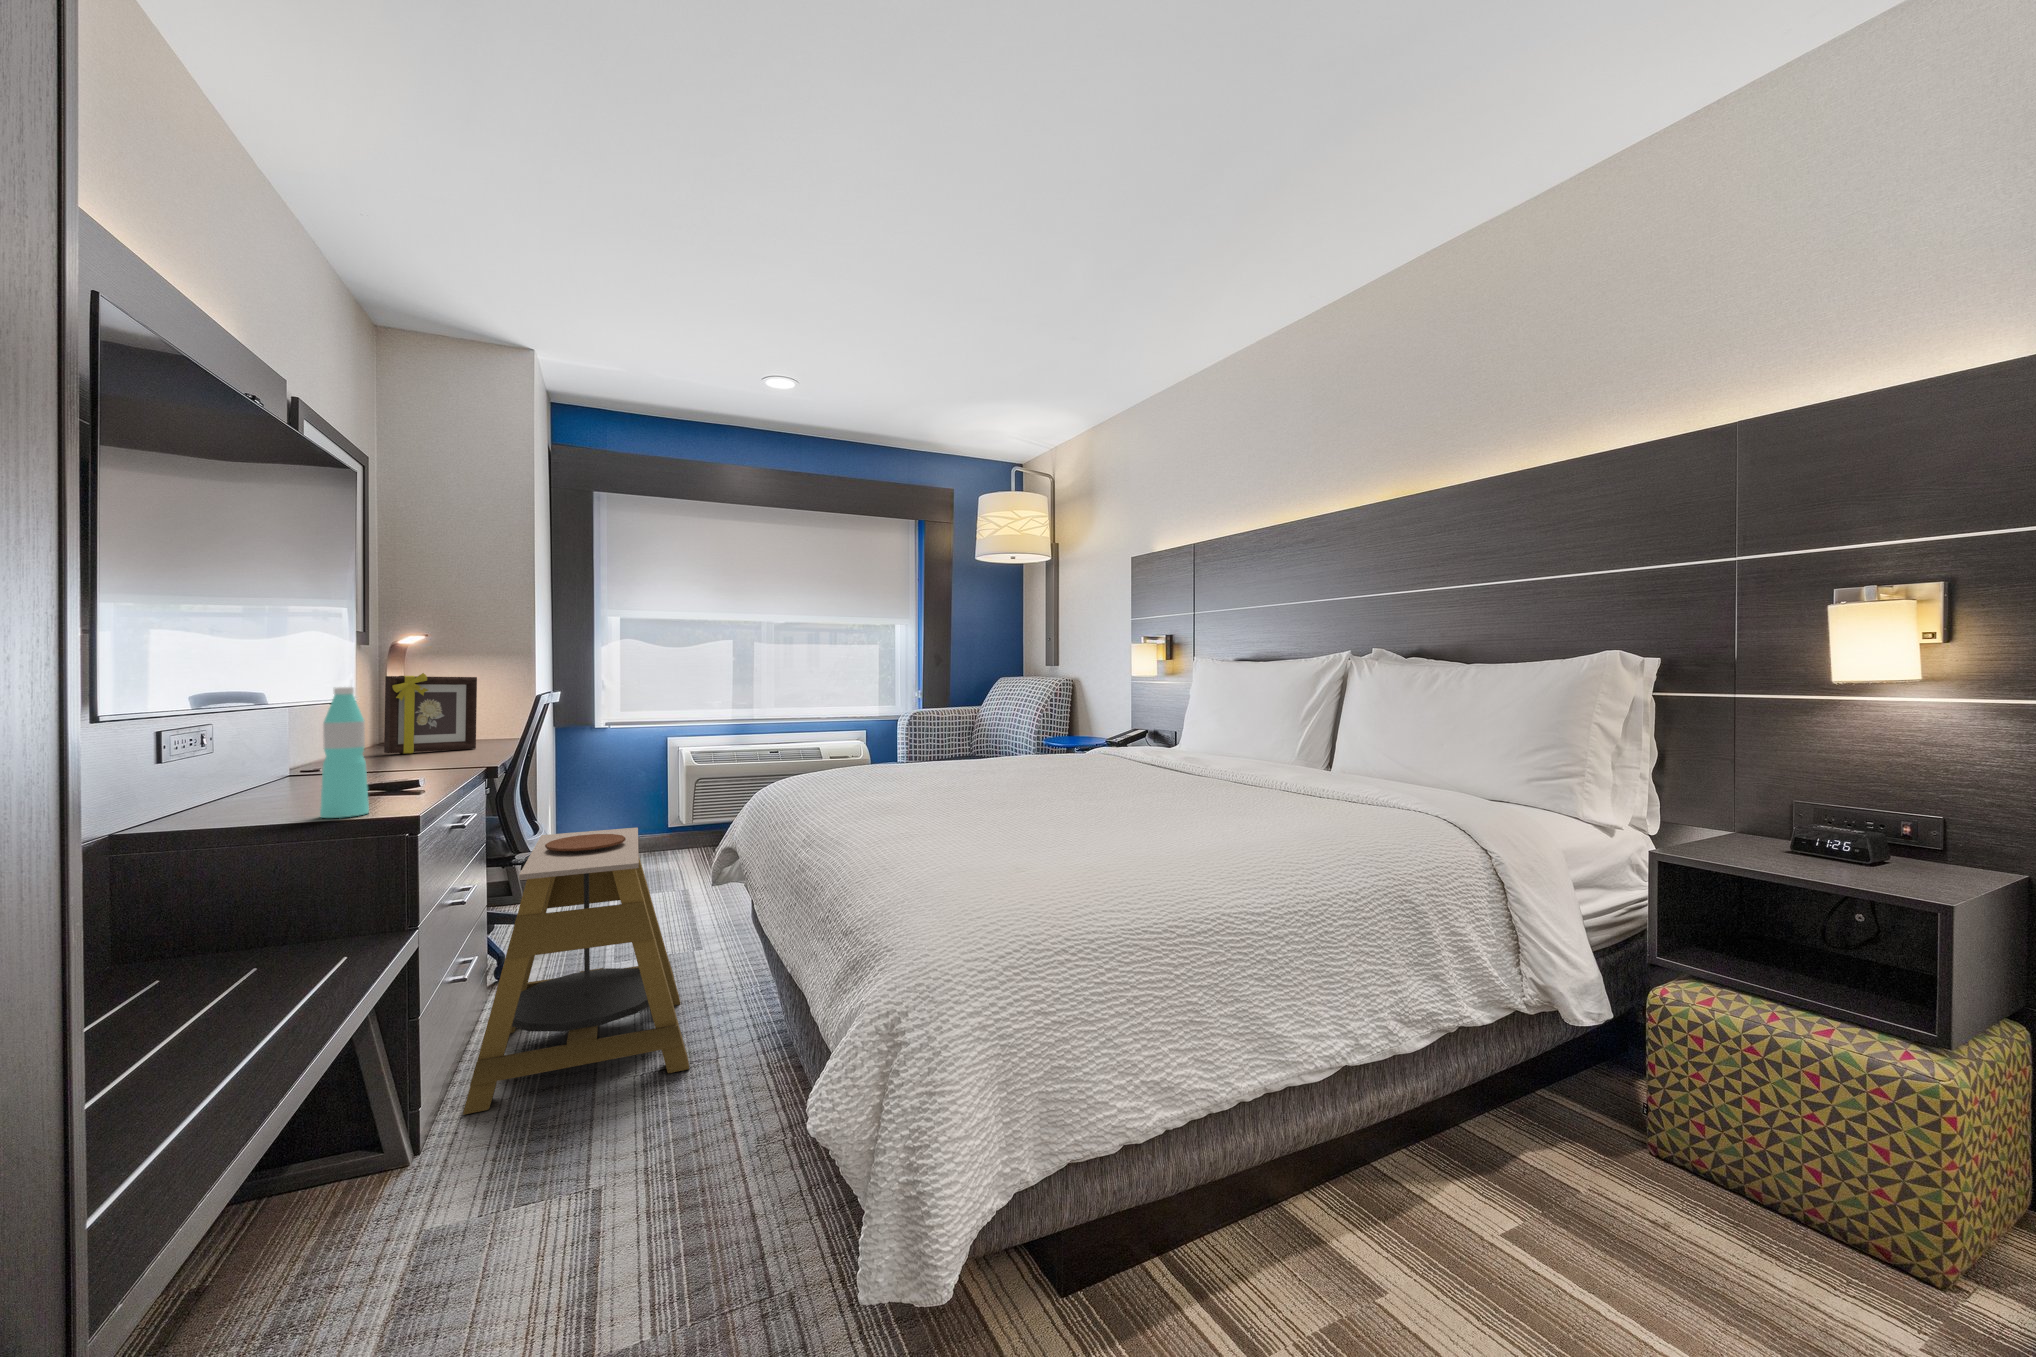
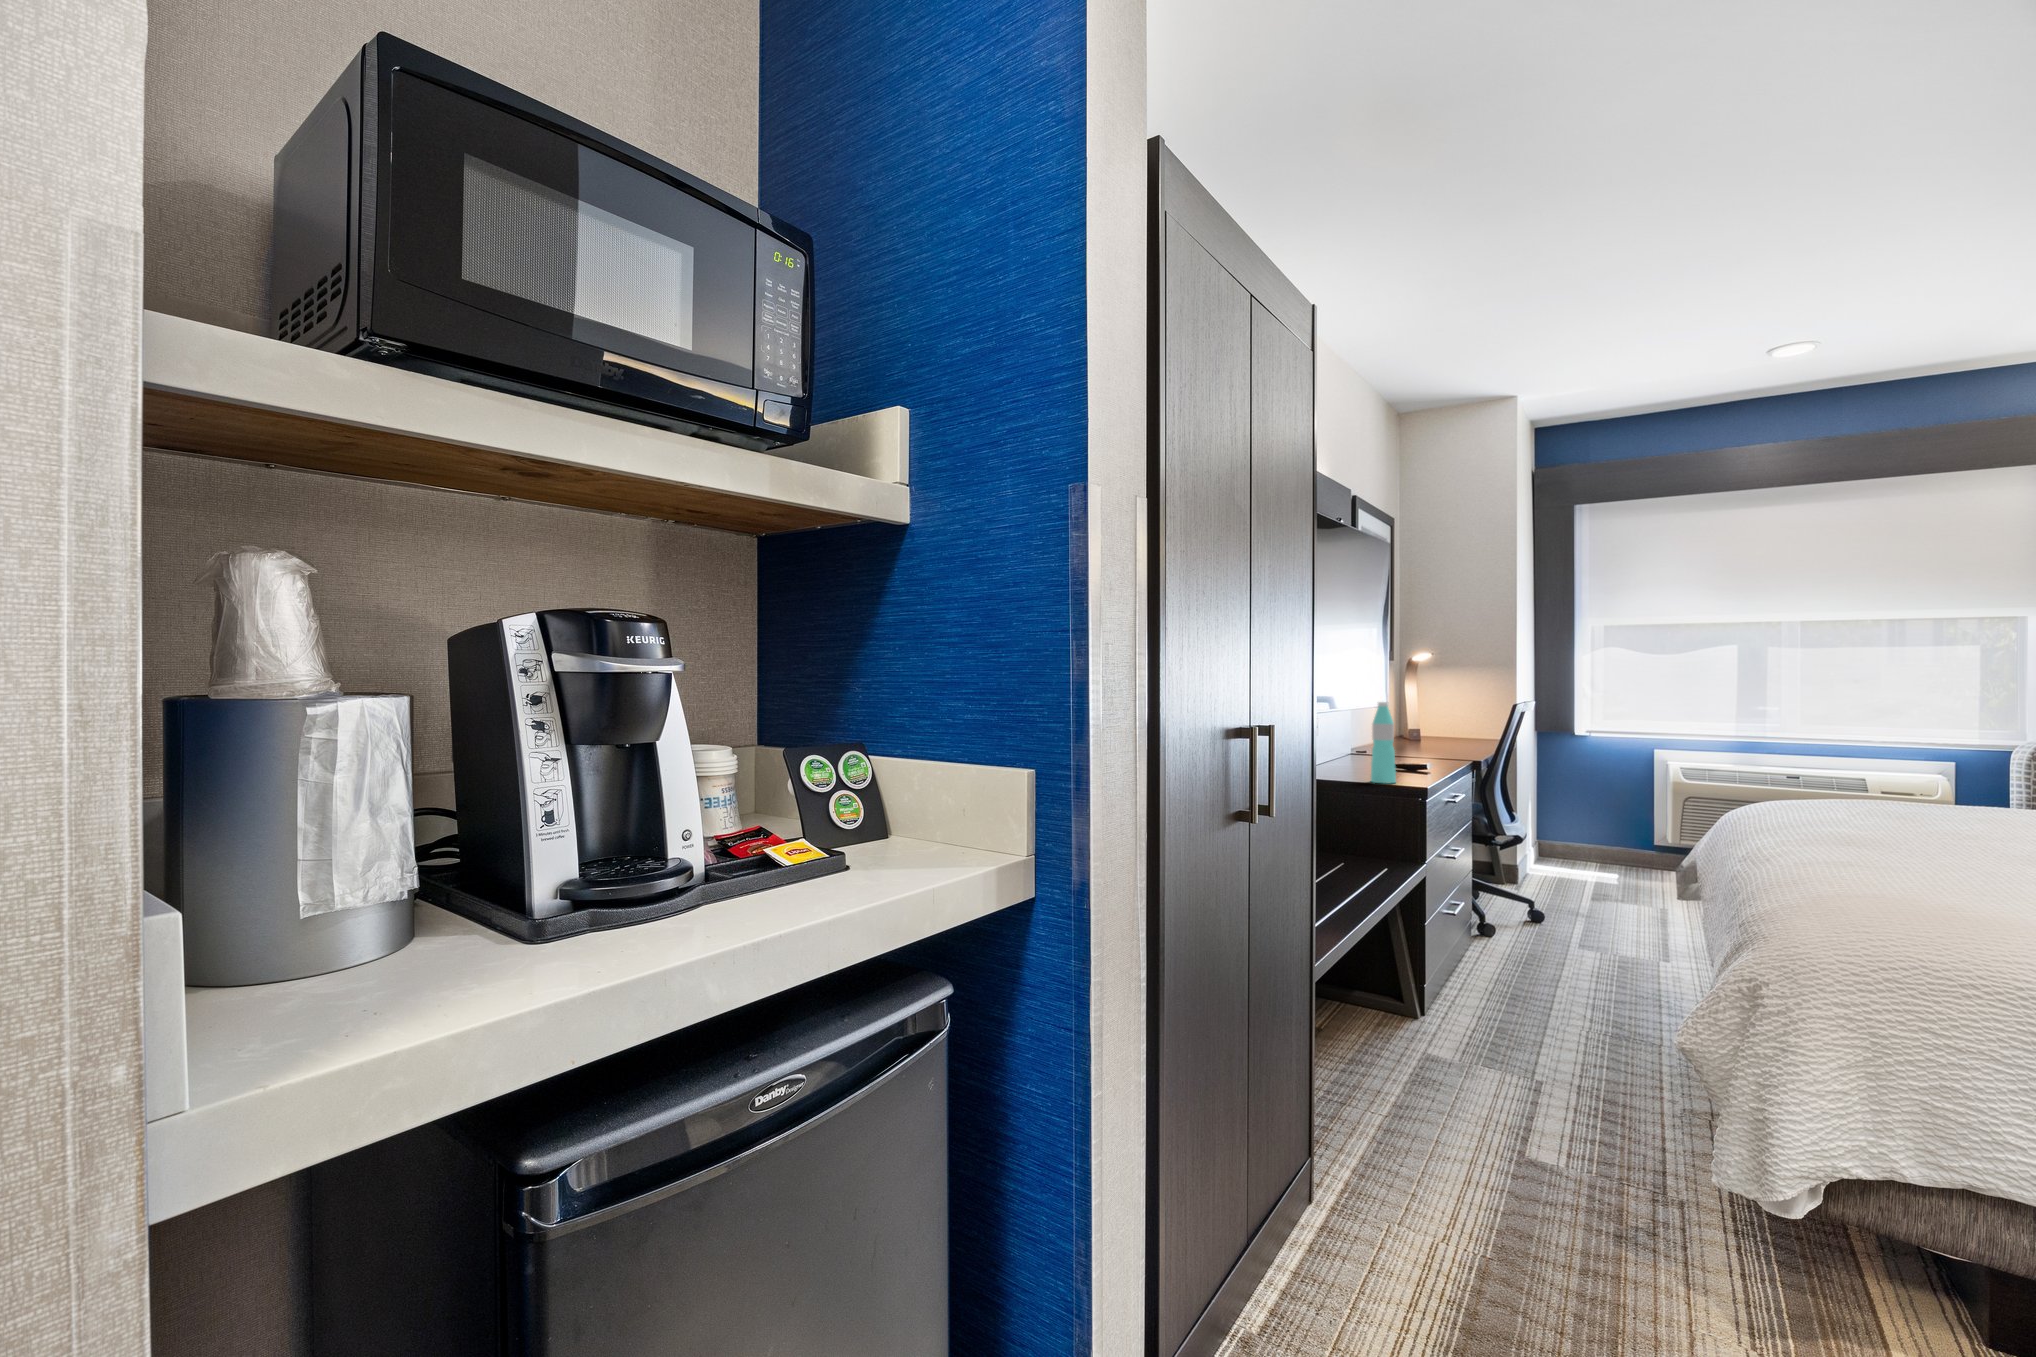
picture frame: present [384,673,477,754] -> none [1403,687,1468,748]
side table: present [463,828,690,1115] -> none [1451,821,1636,1040]

